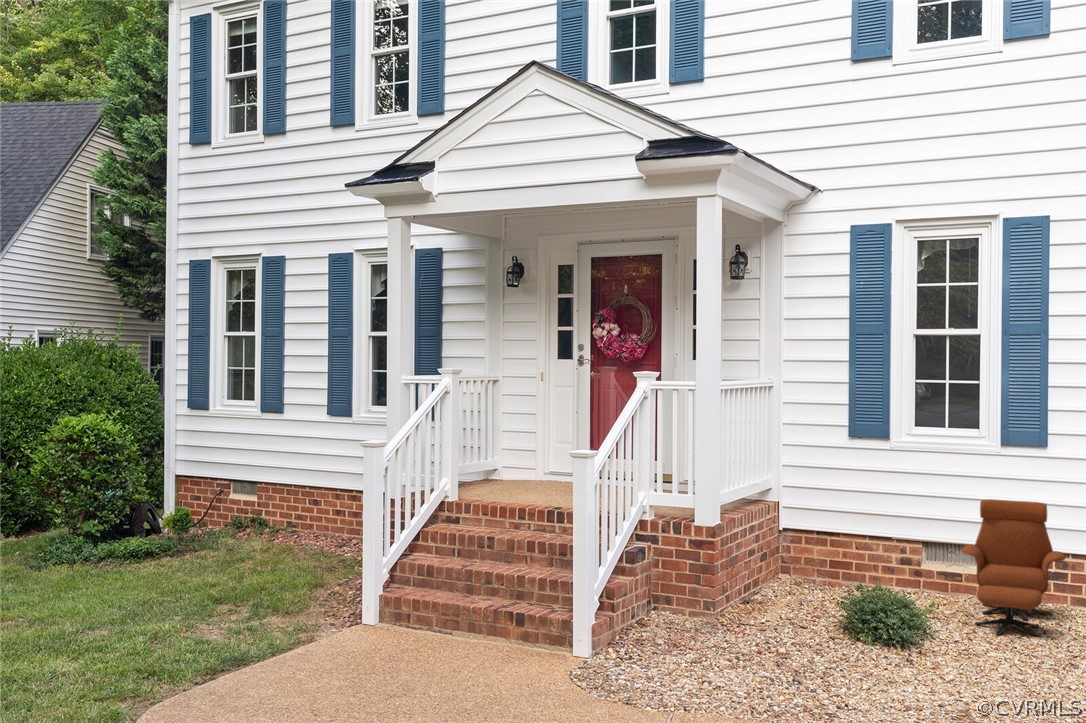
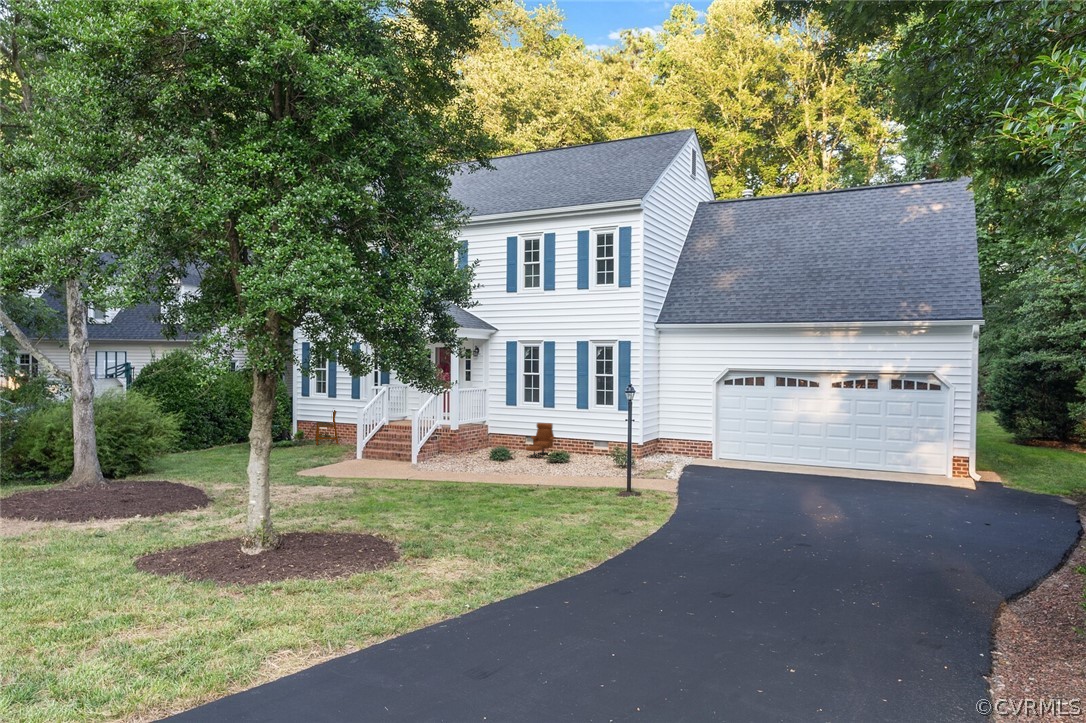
bench: none [223,443,288,550] -> present [315,410,338,445]

